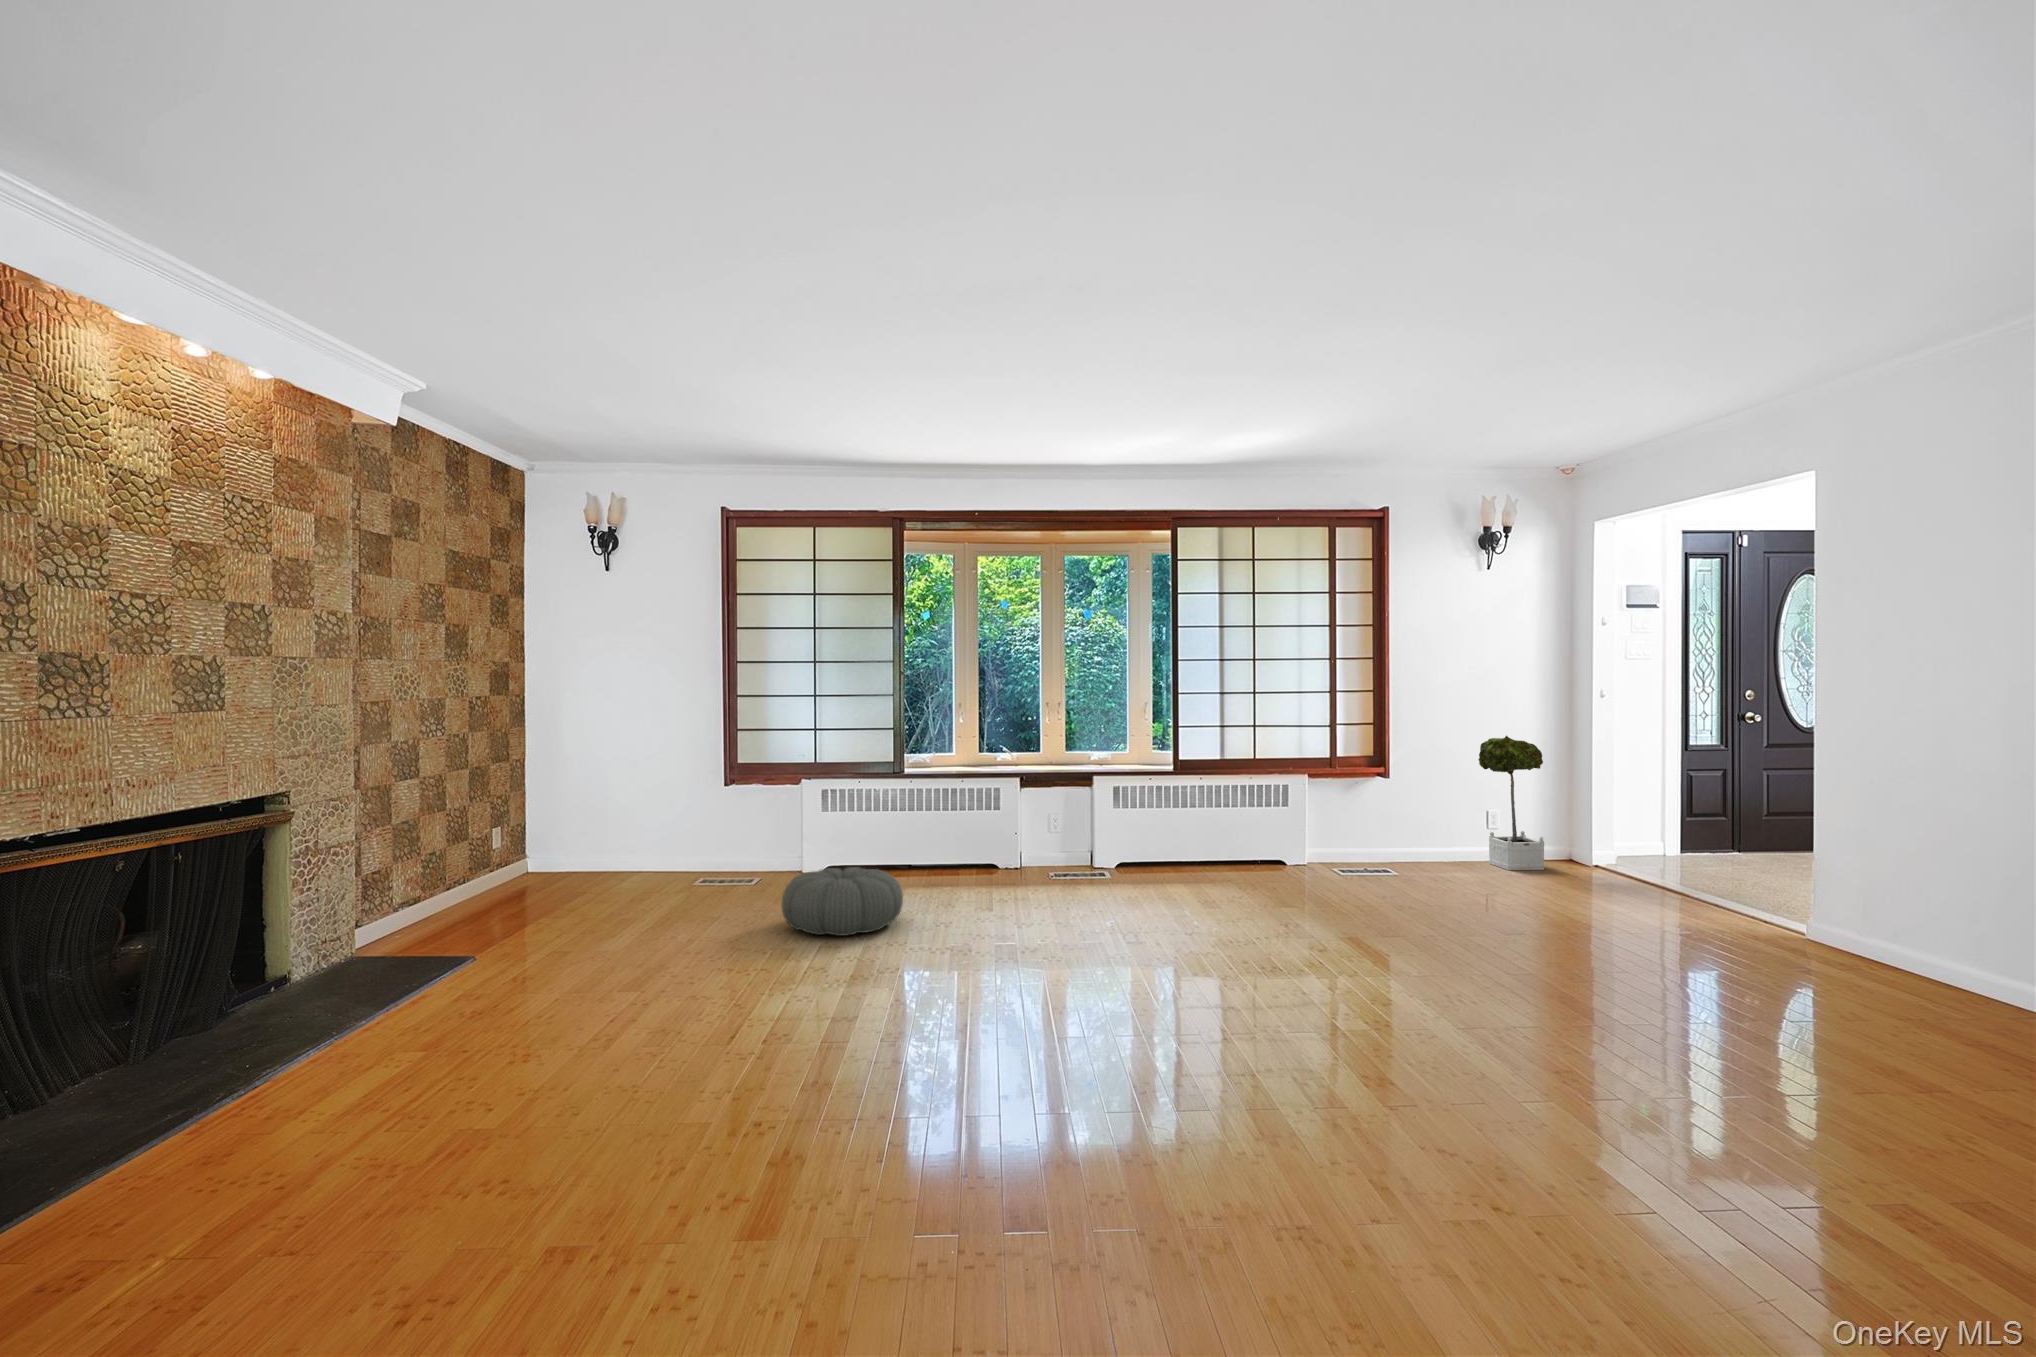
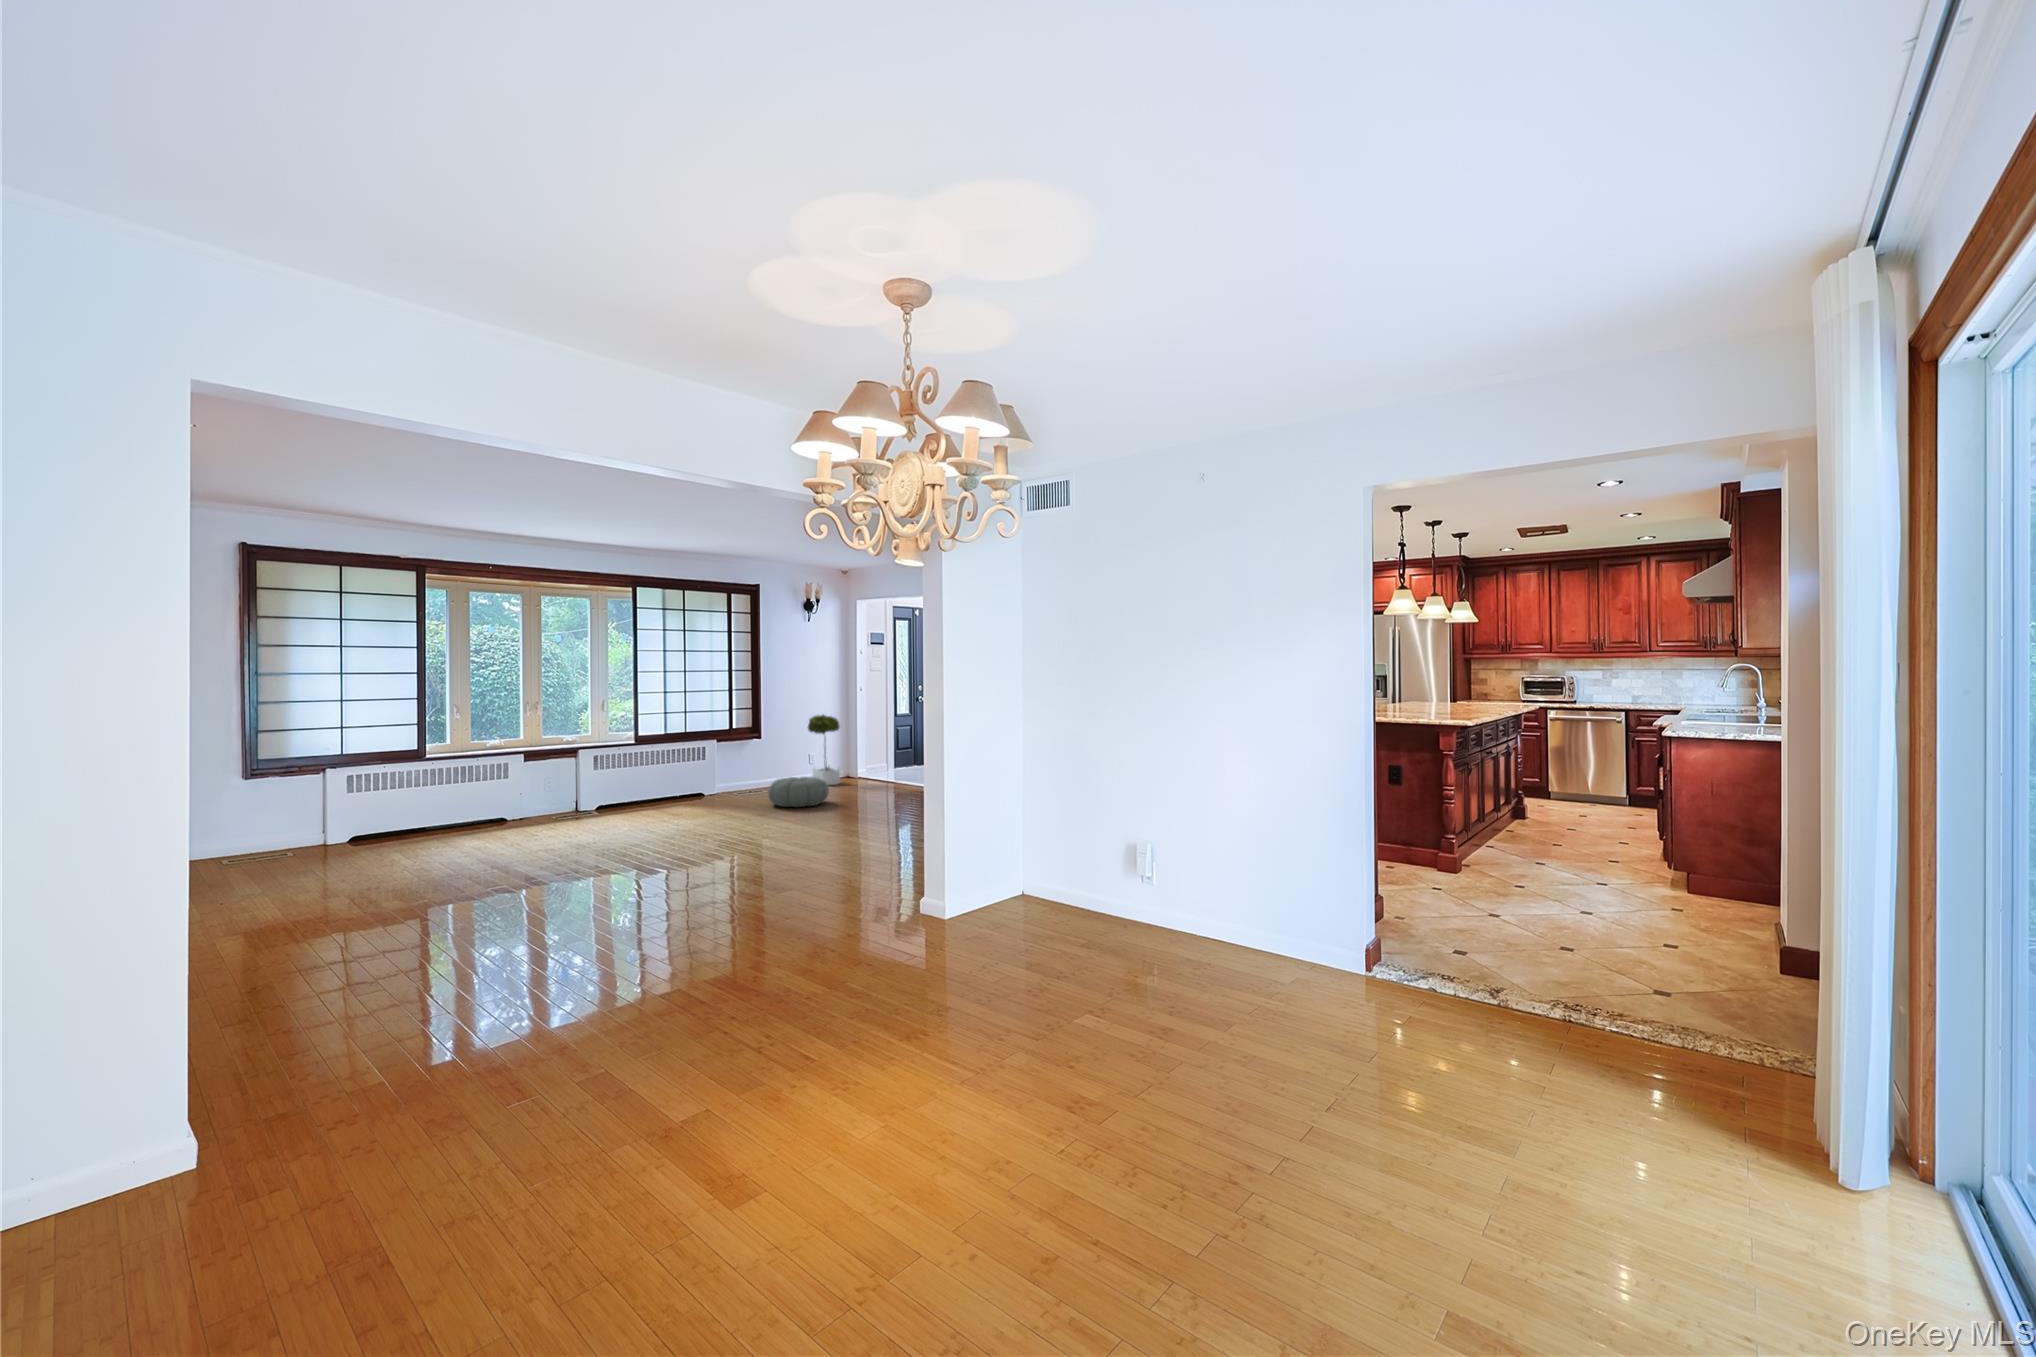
pouf: present [782,867,903,936] -> present [768,777,829,807]

